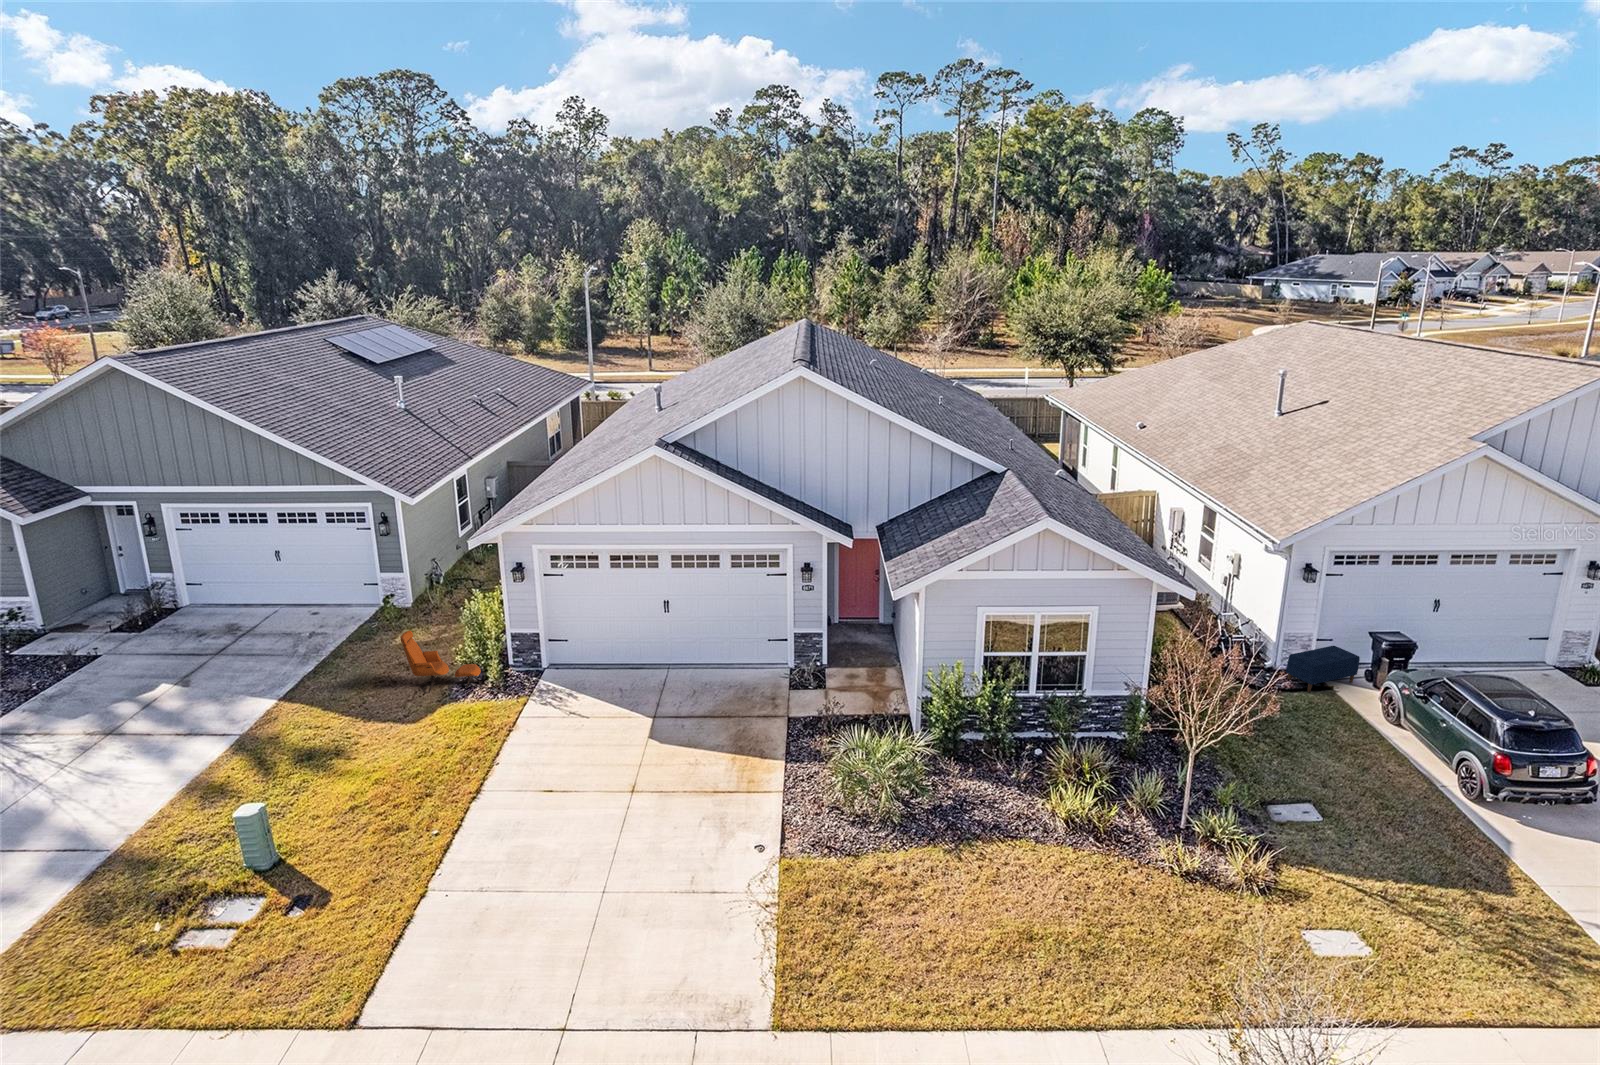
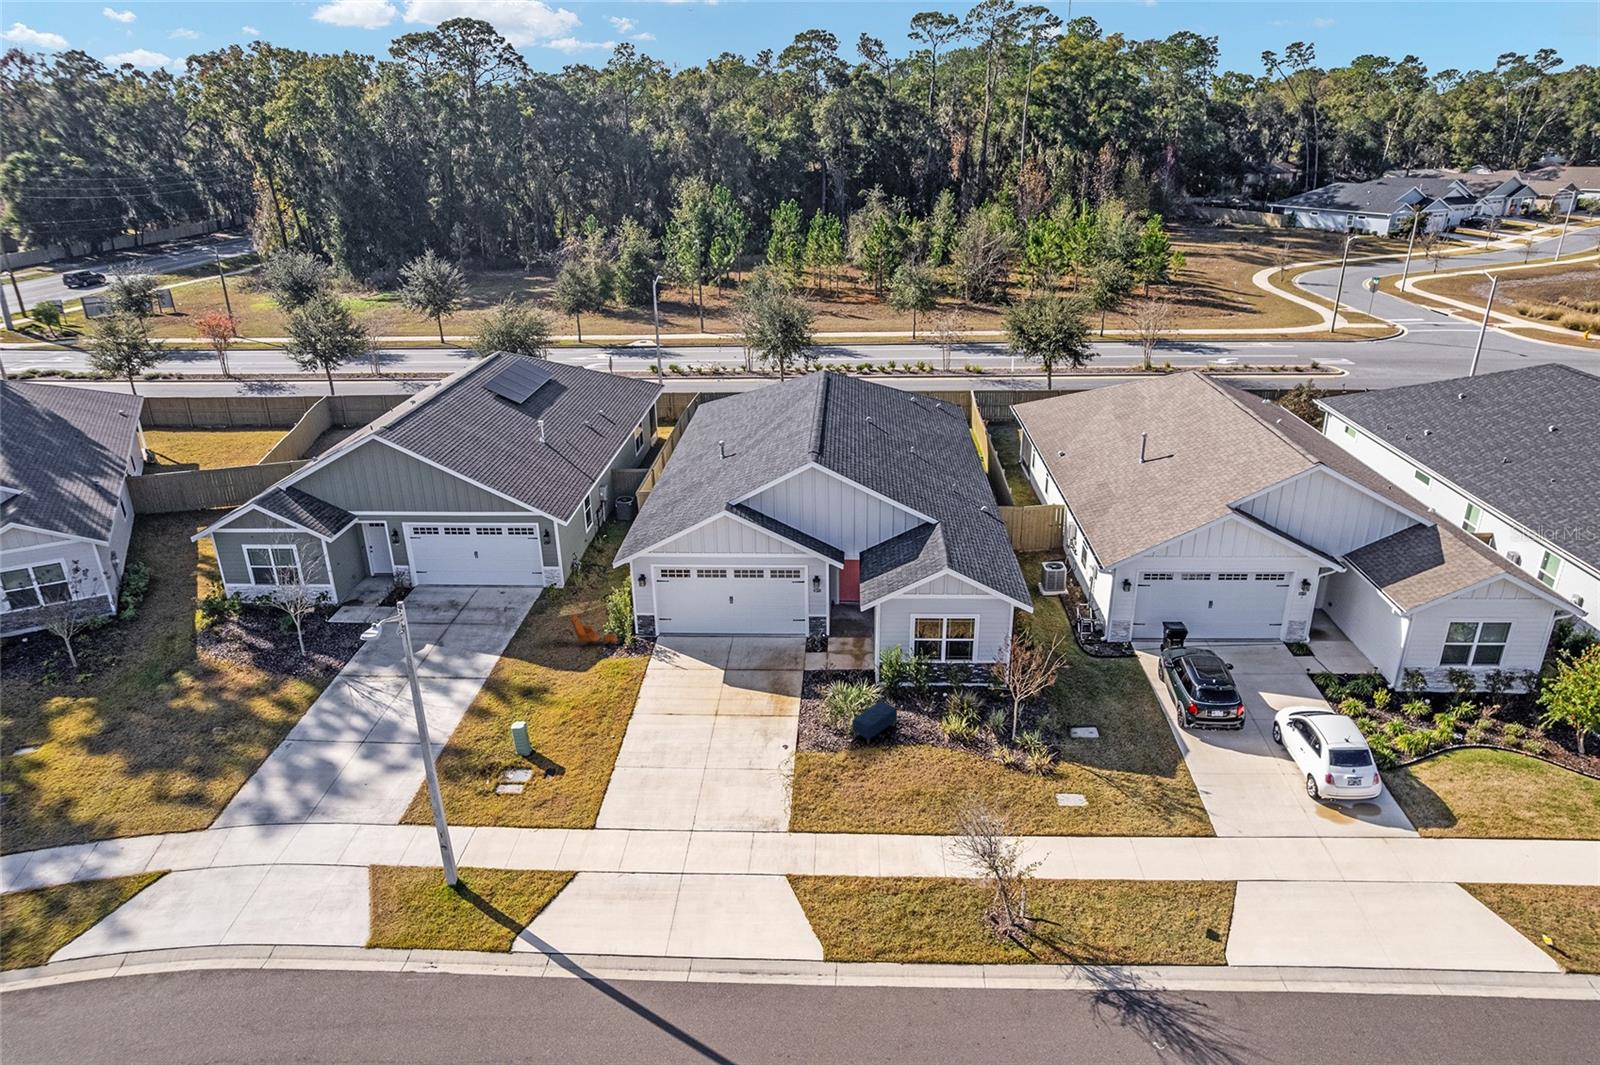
bench: present [1286,646,1360,692] -> present [853,701,897,744]

